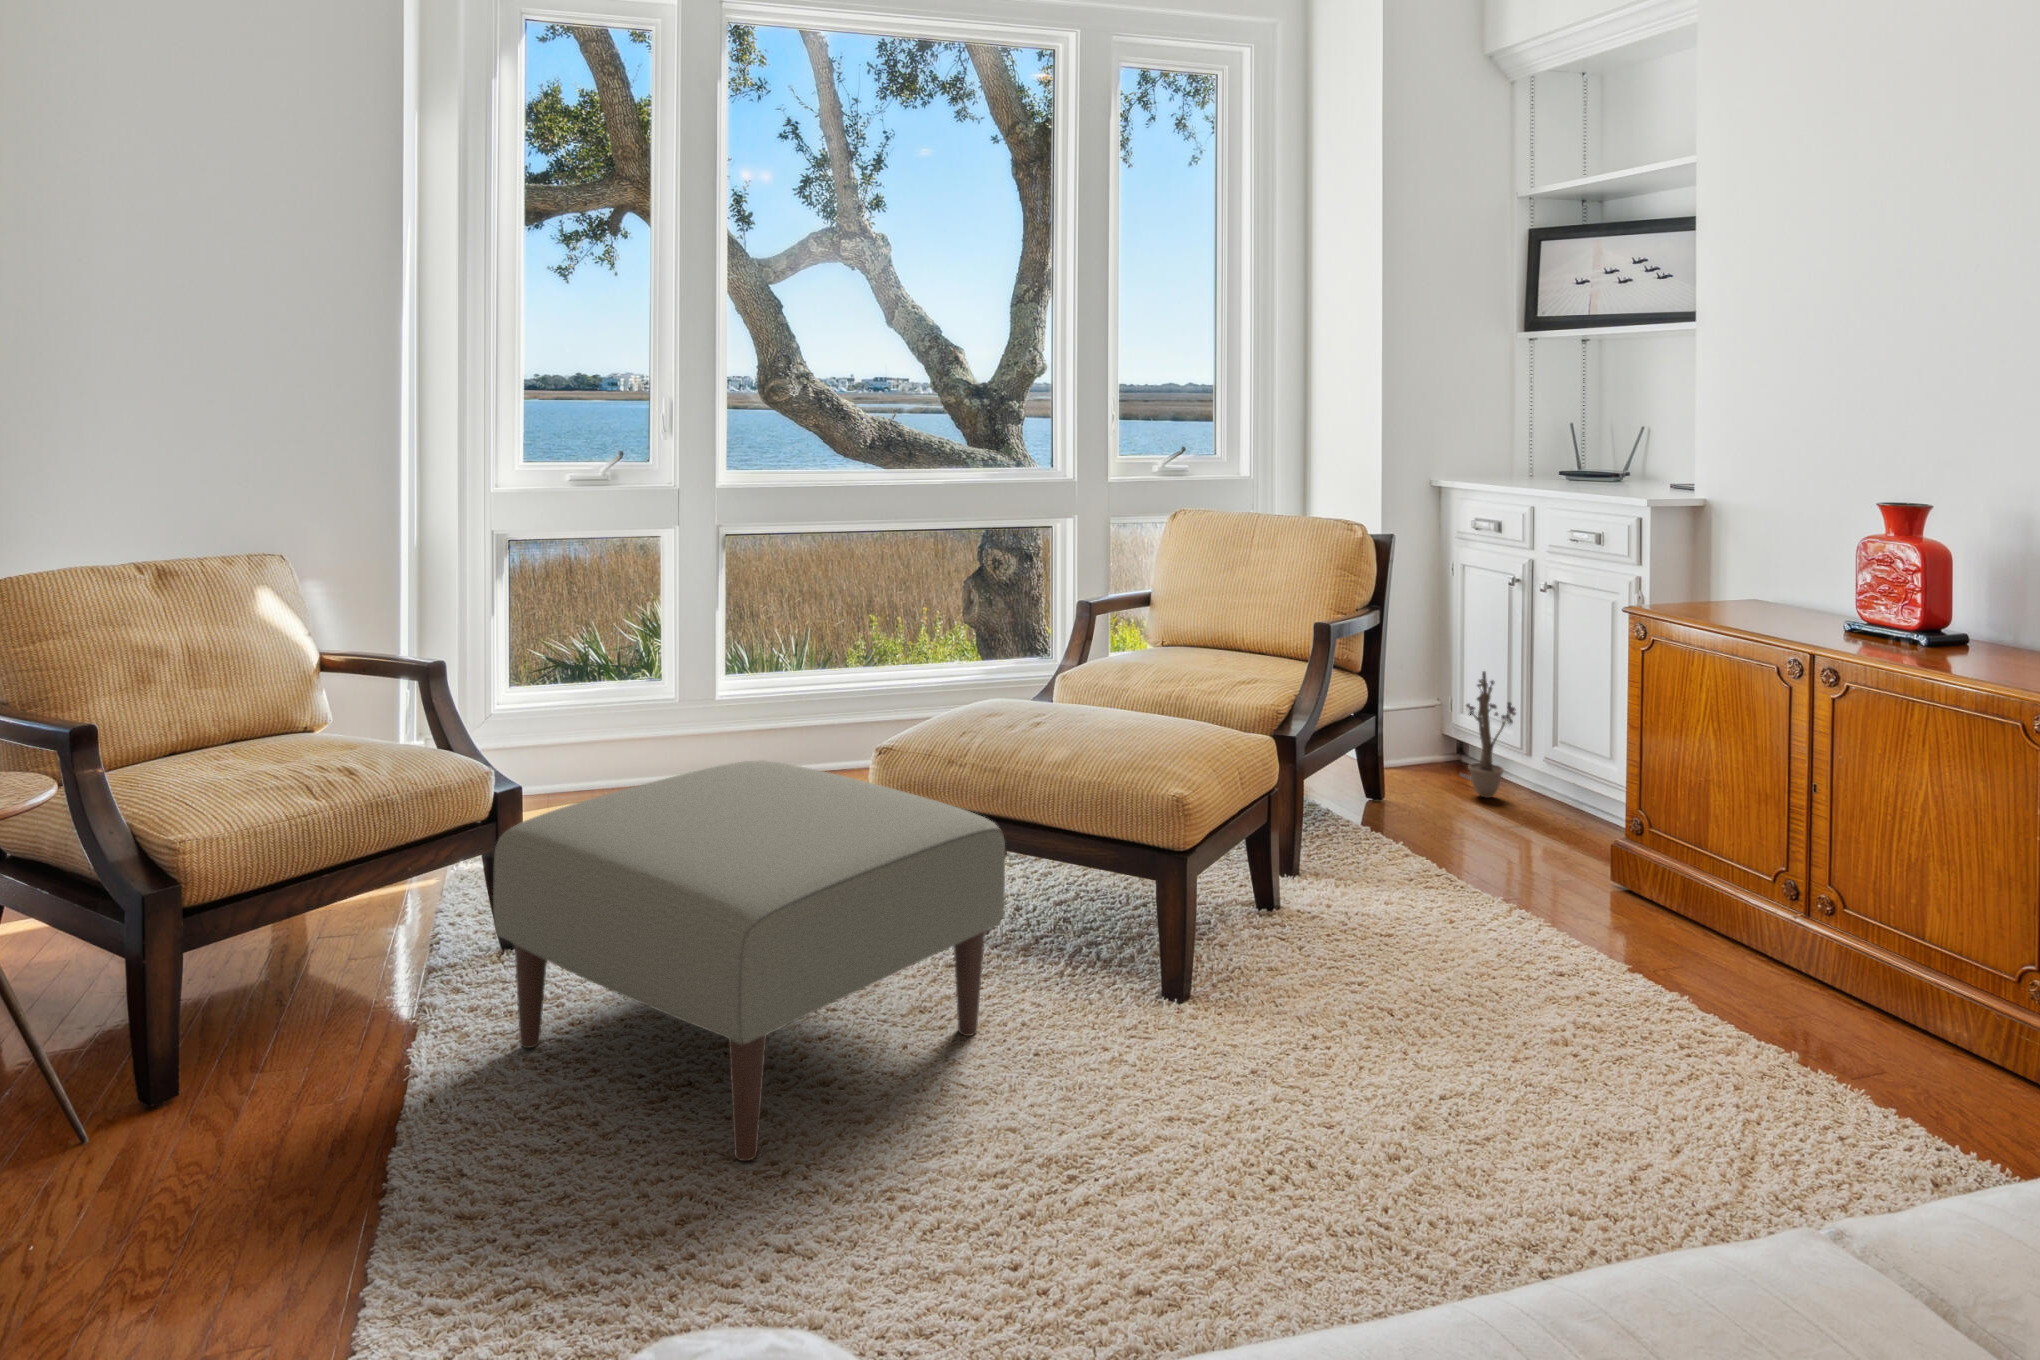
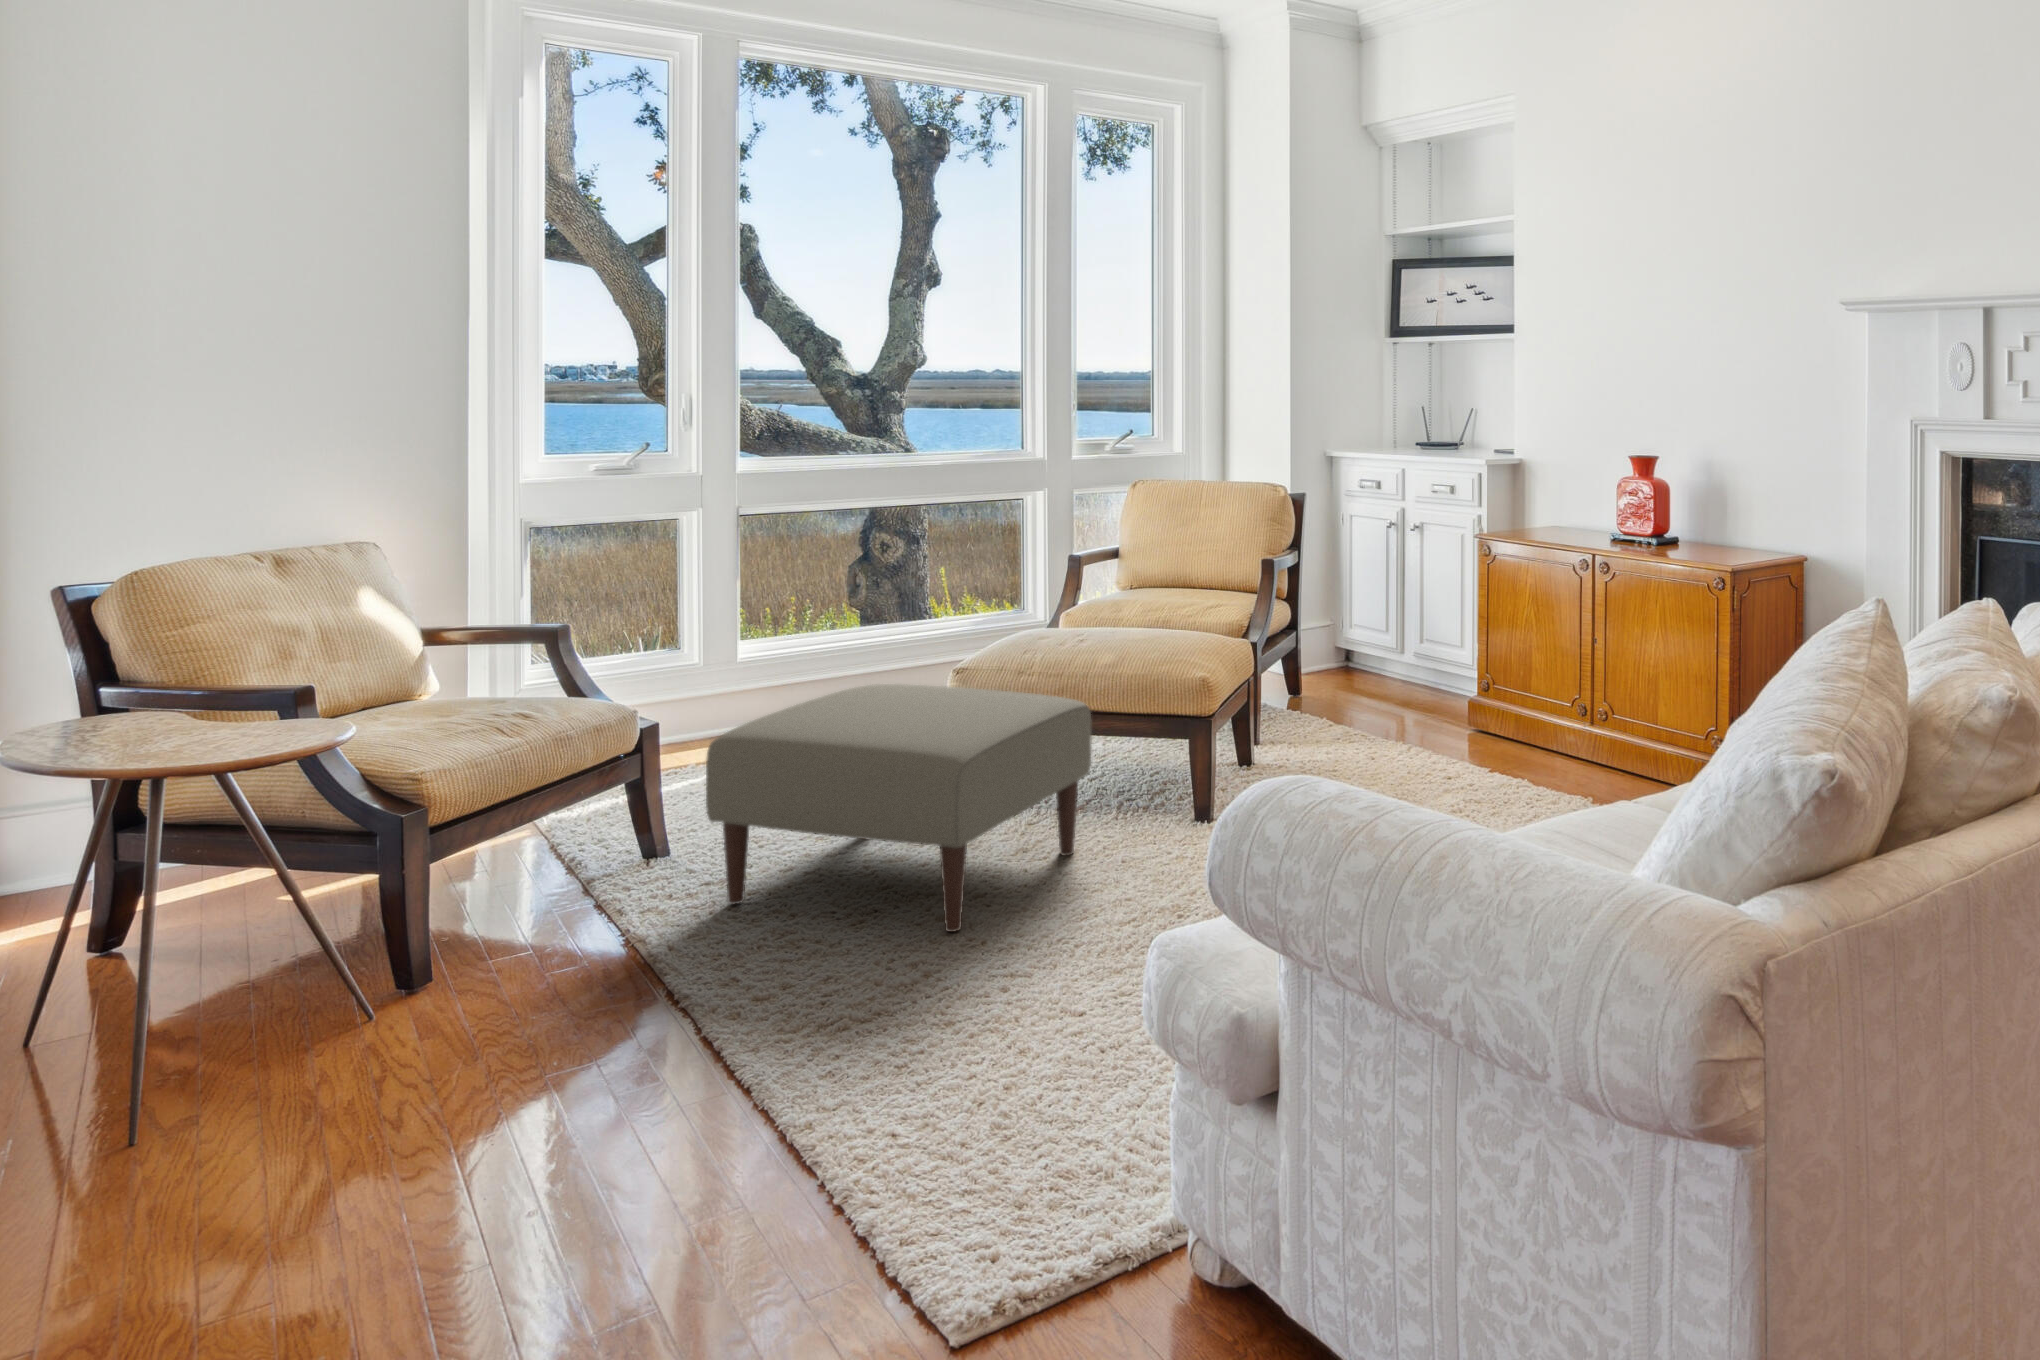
decorative plant: present [1460,671,1516,798] -> none [1351,595,1394,690]

